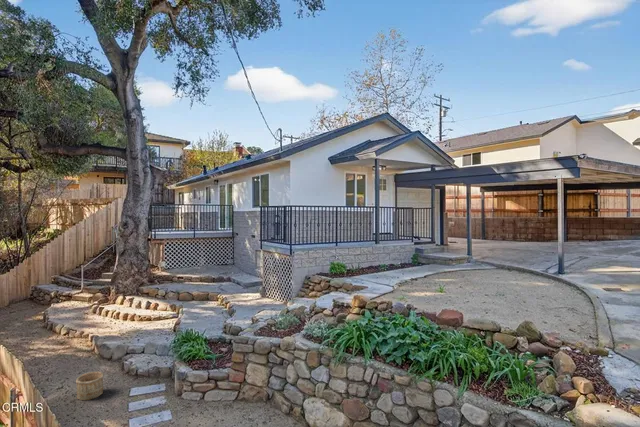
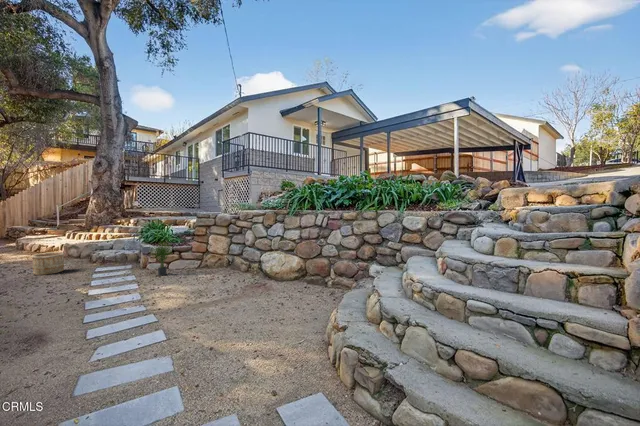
potted plant: none [184,373,211,415] -> present [154,242,171,276]

